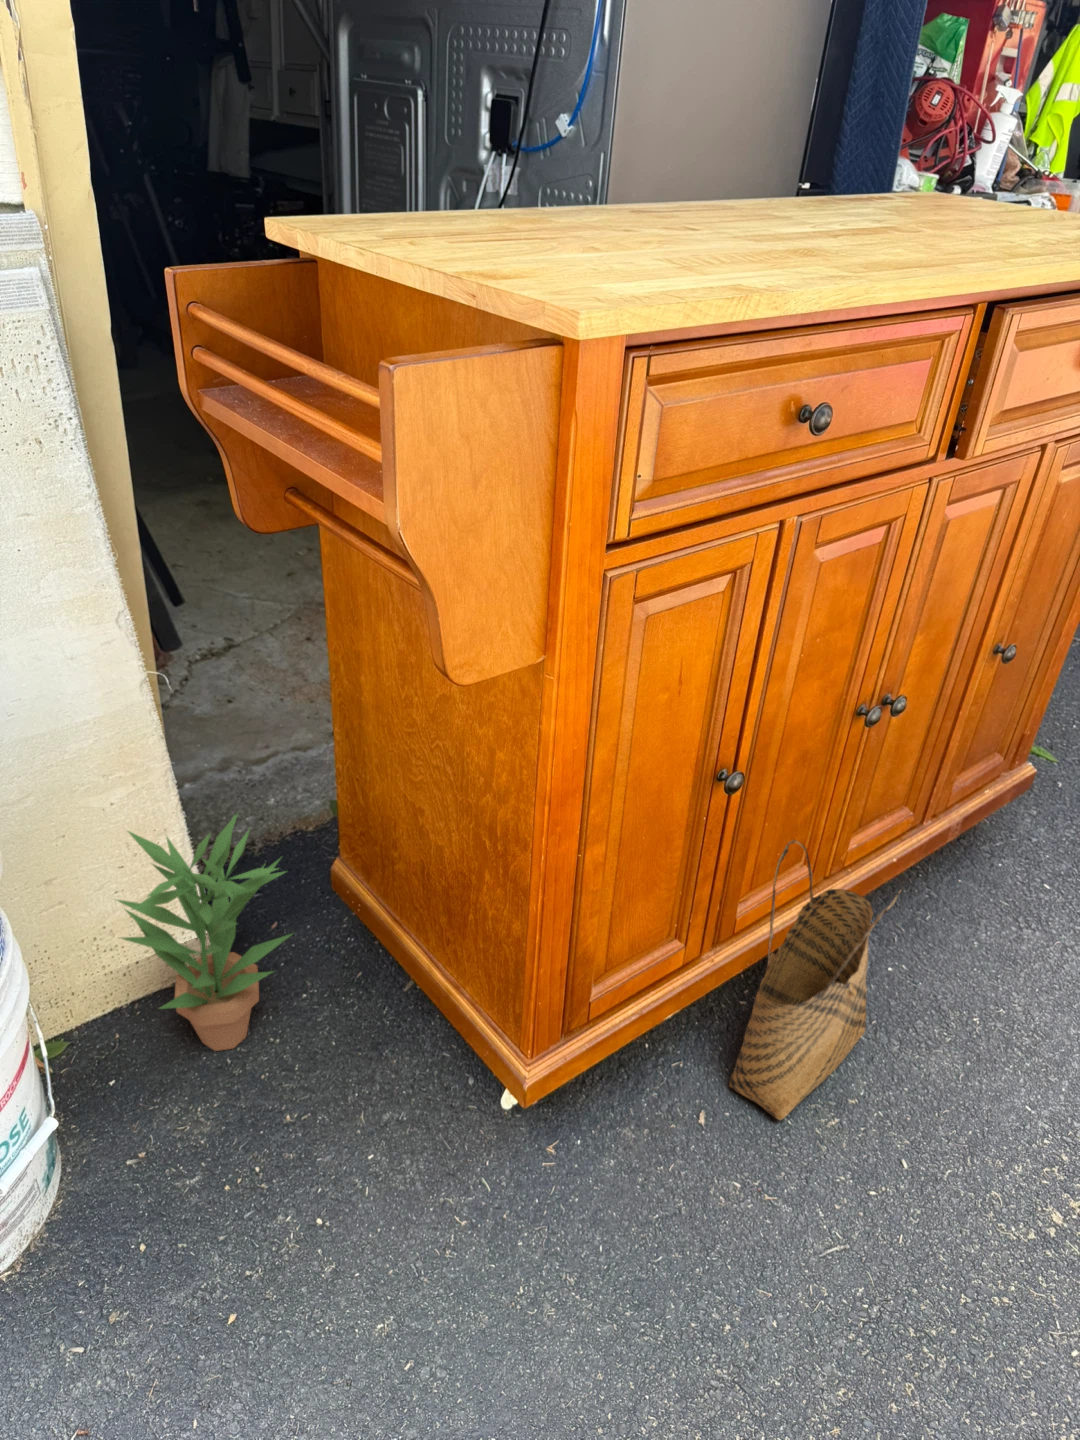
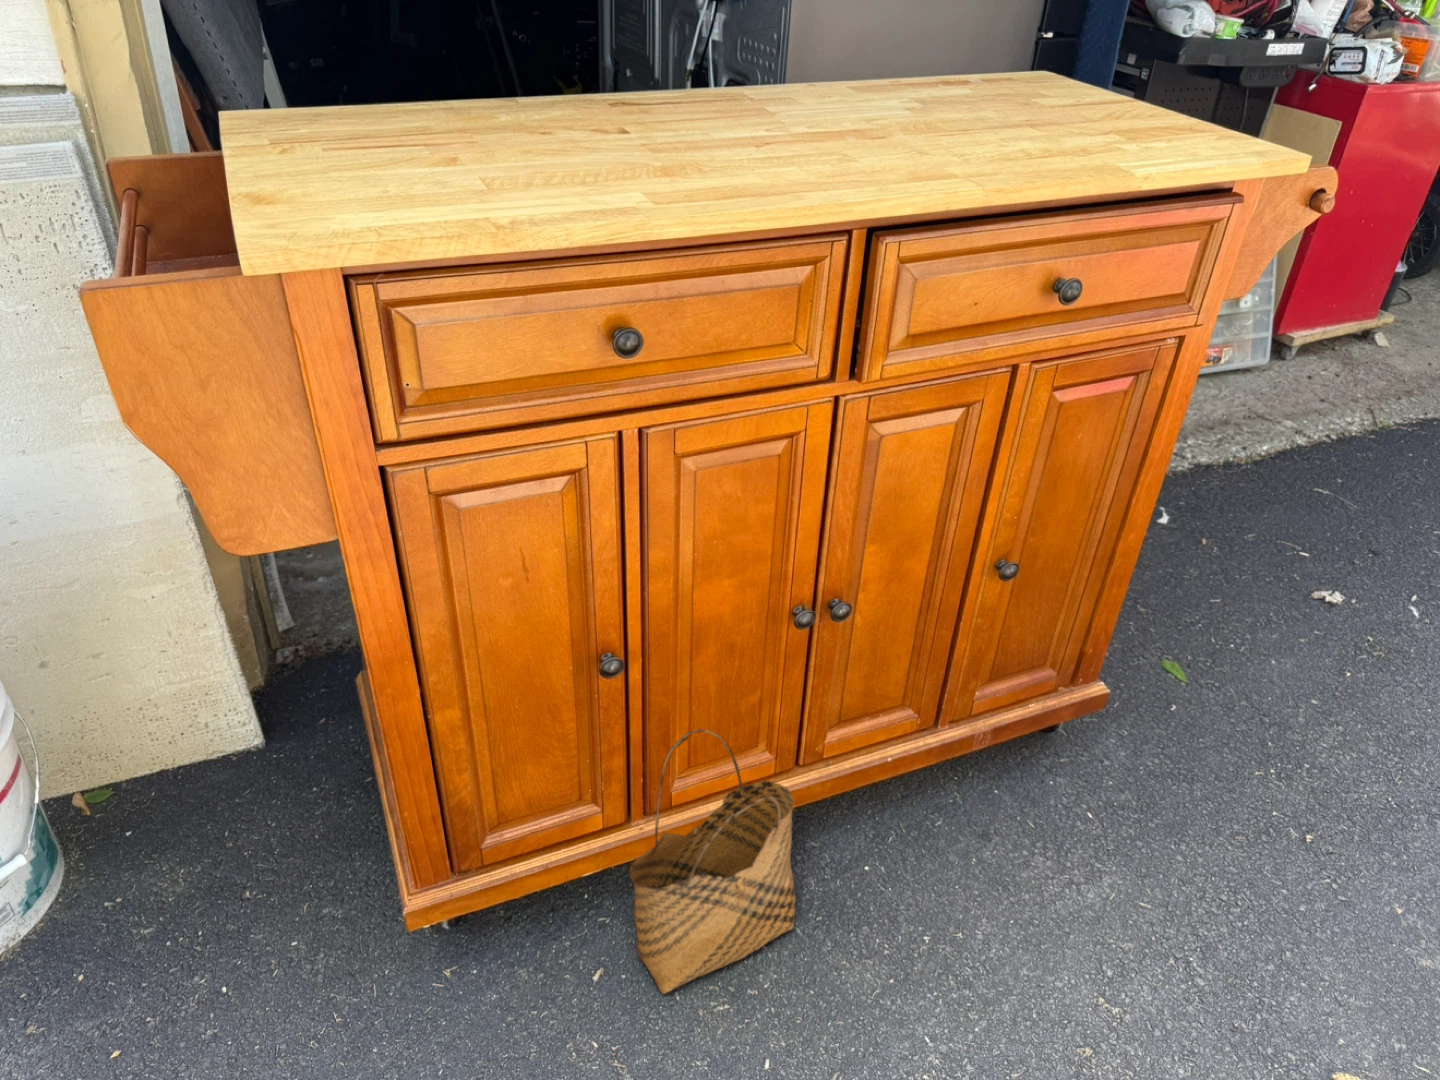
potted plant: present [117,814,292,1051] -> none [92,626,260,825]

